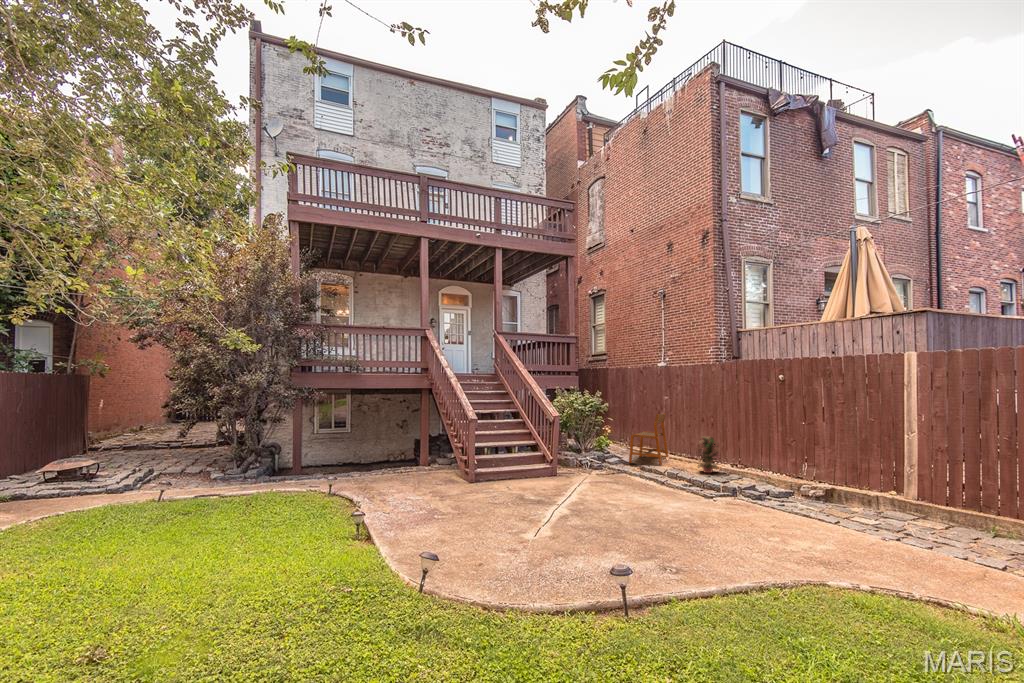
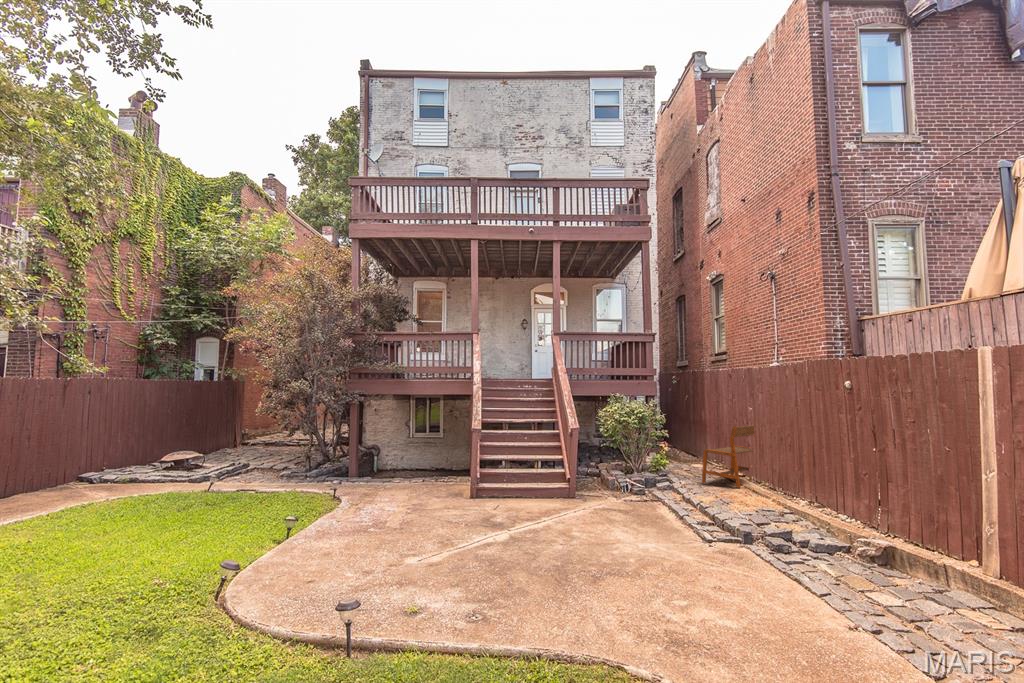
decorative plant: present [698,437,718,473] -> none [765,456,800,503]

